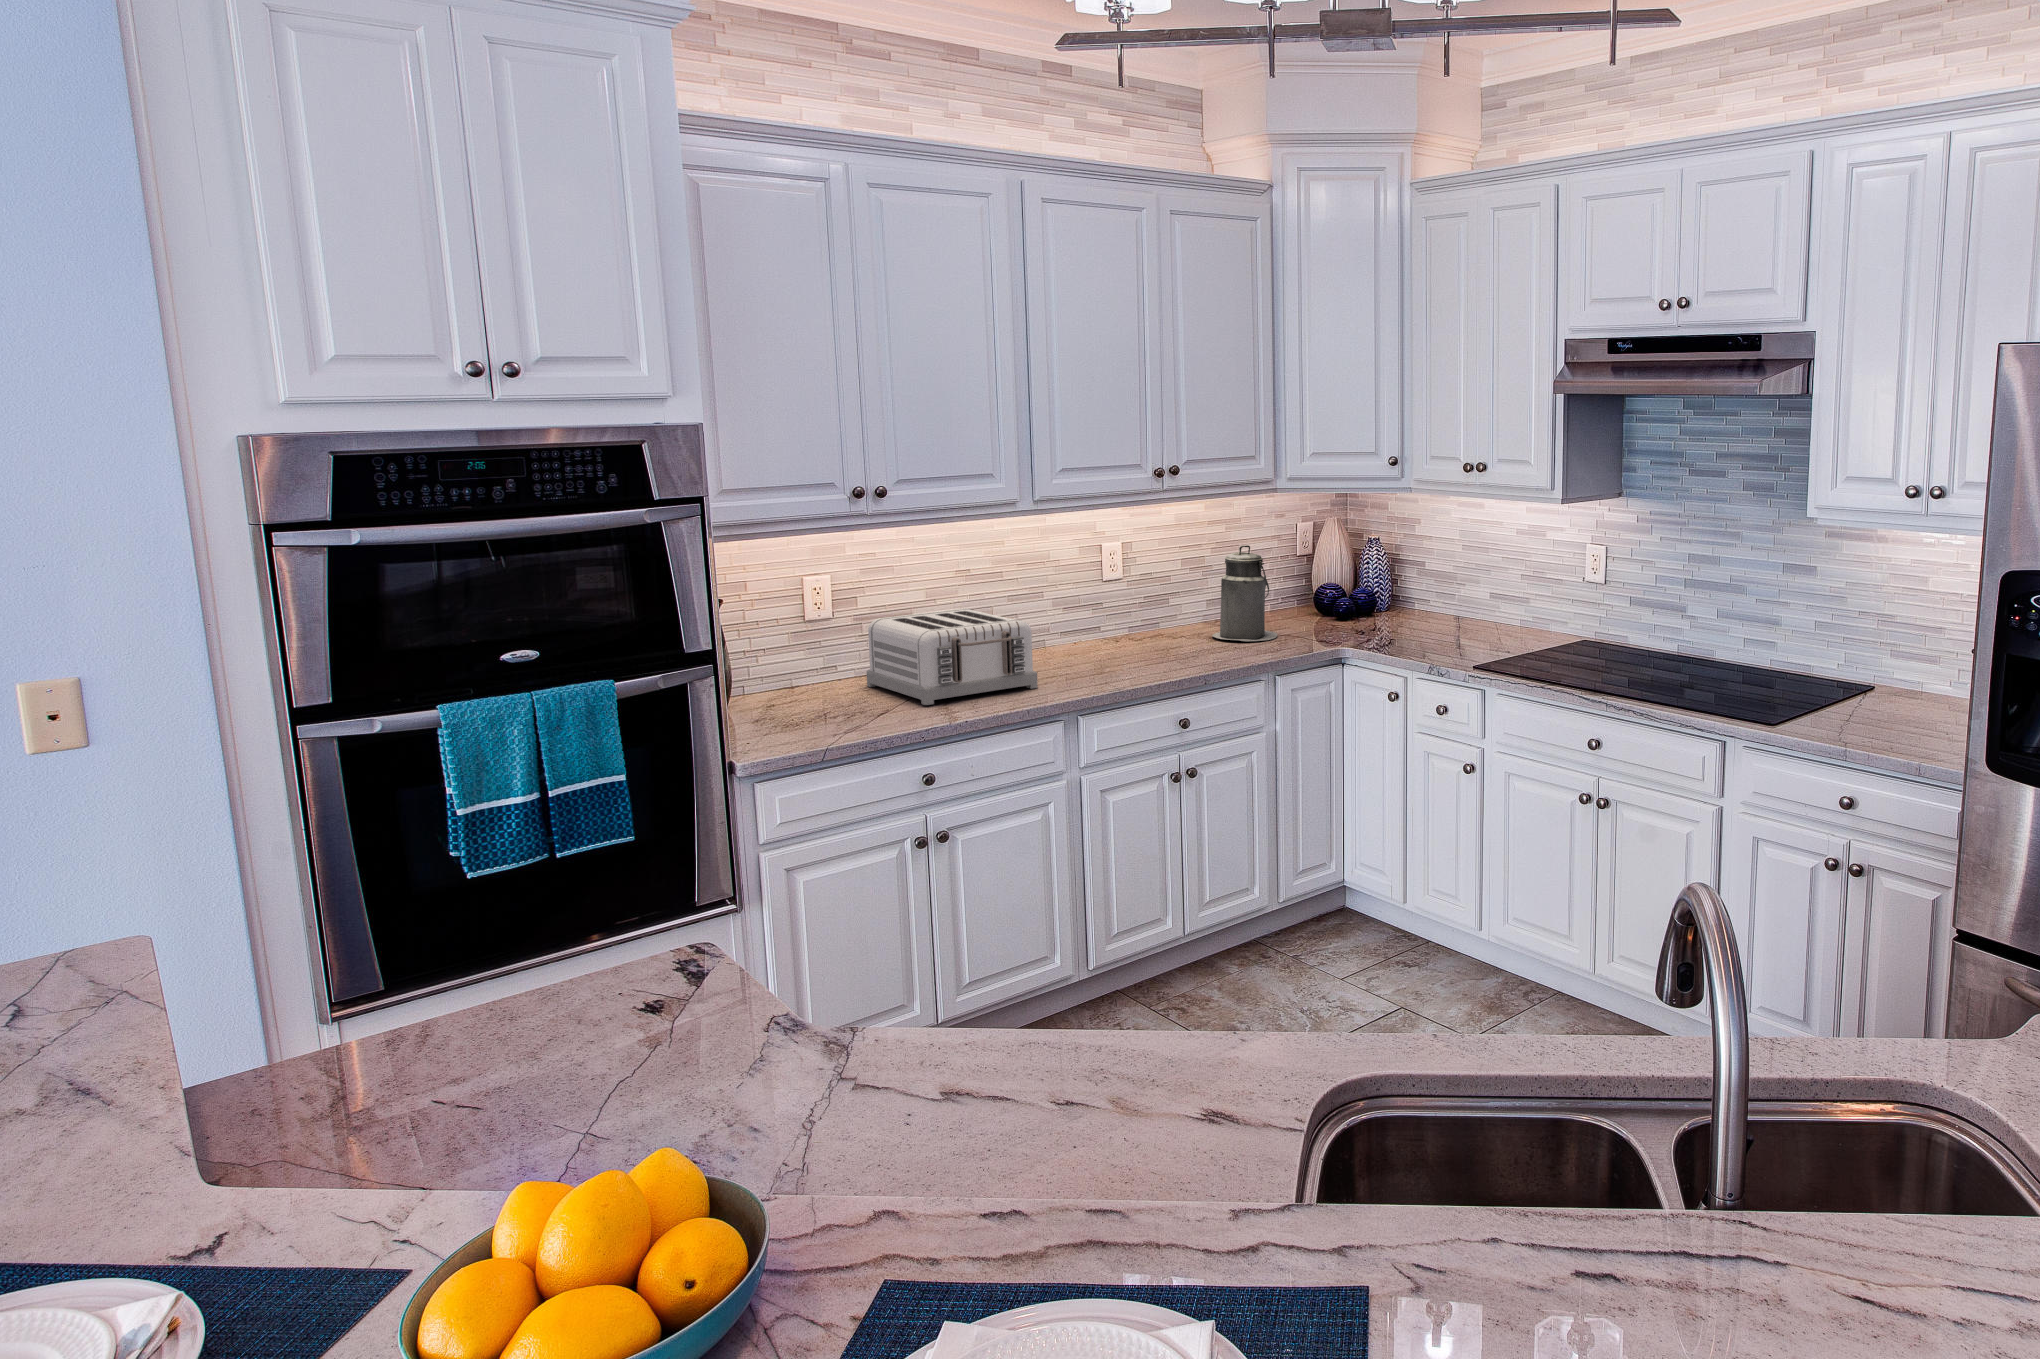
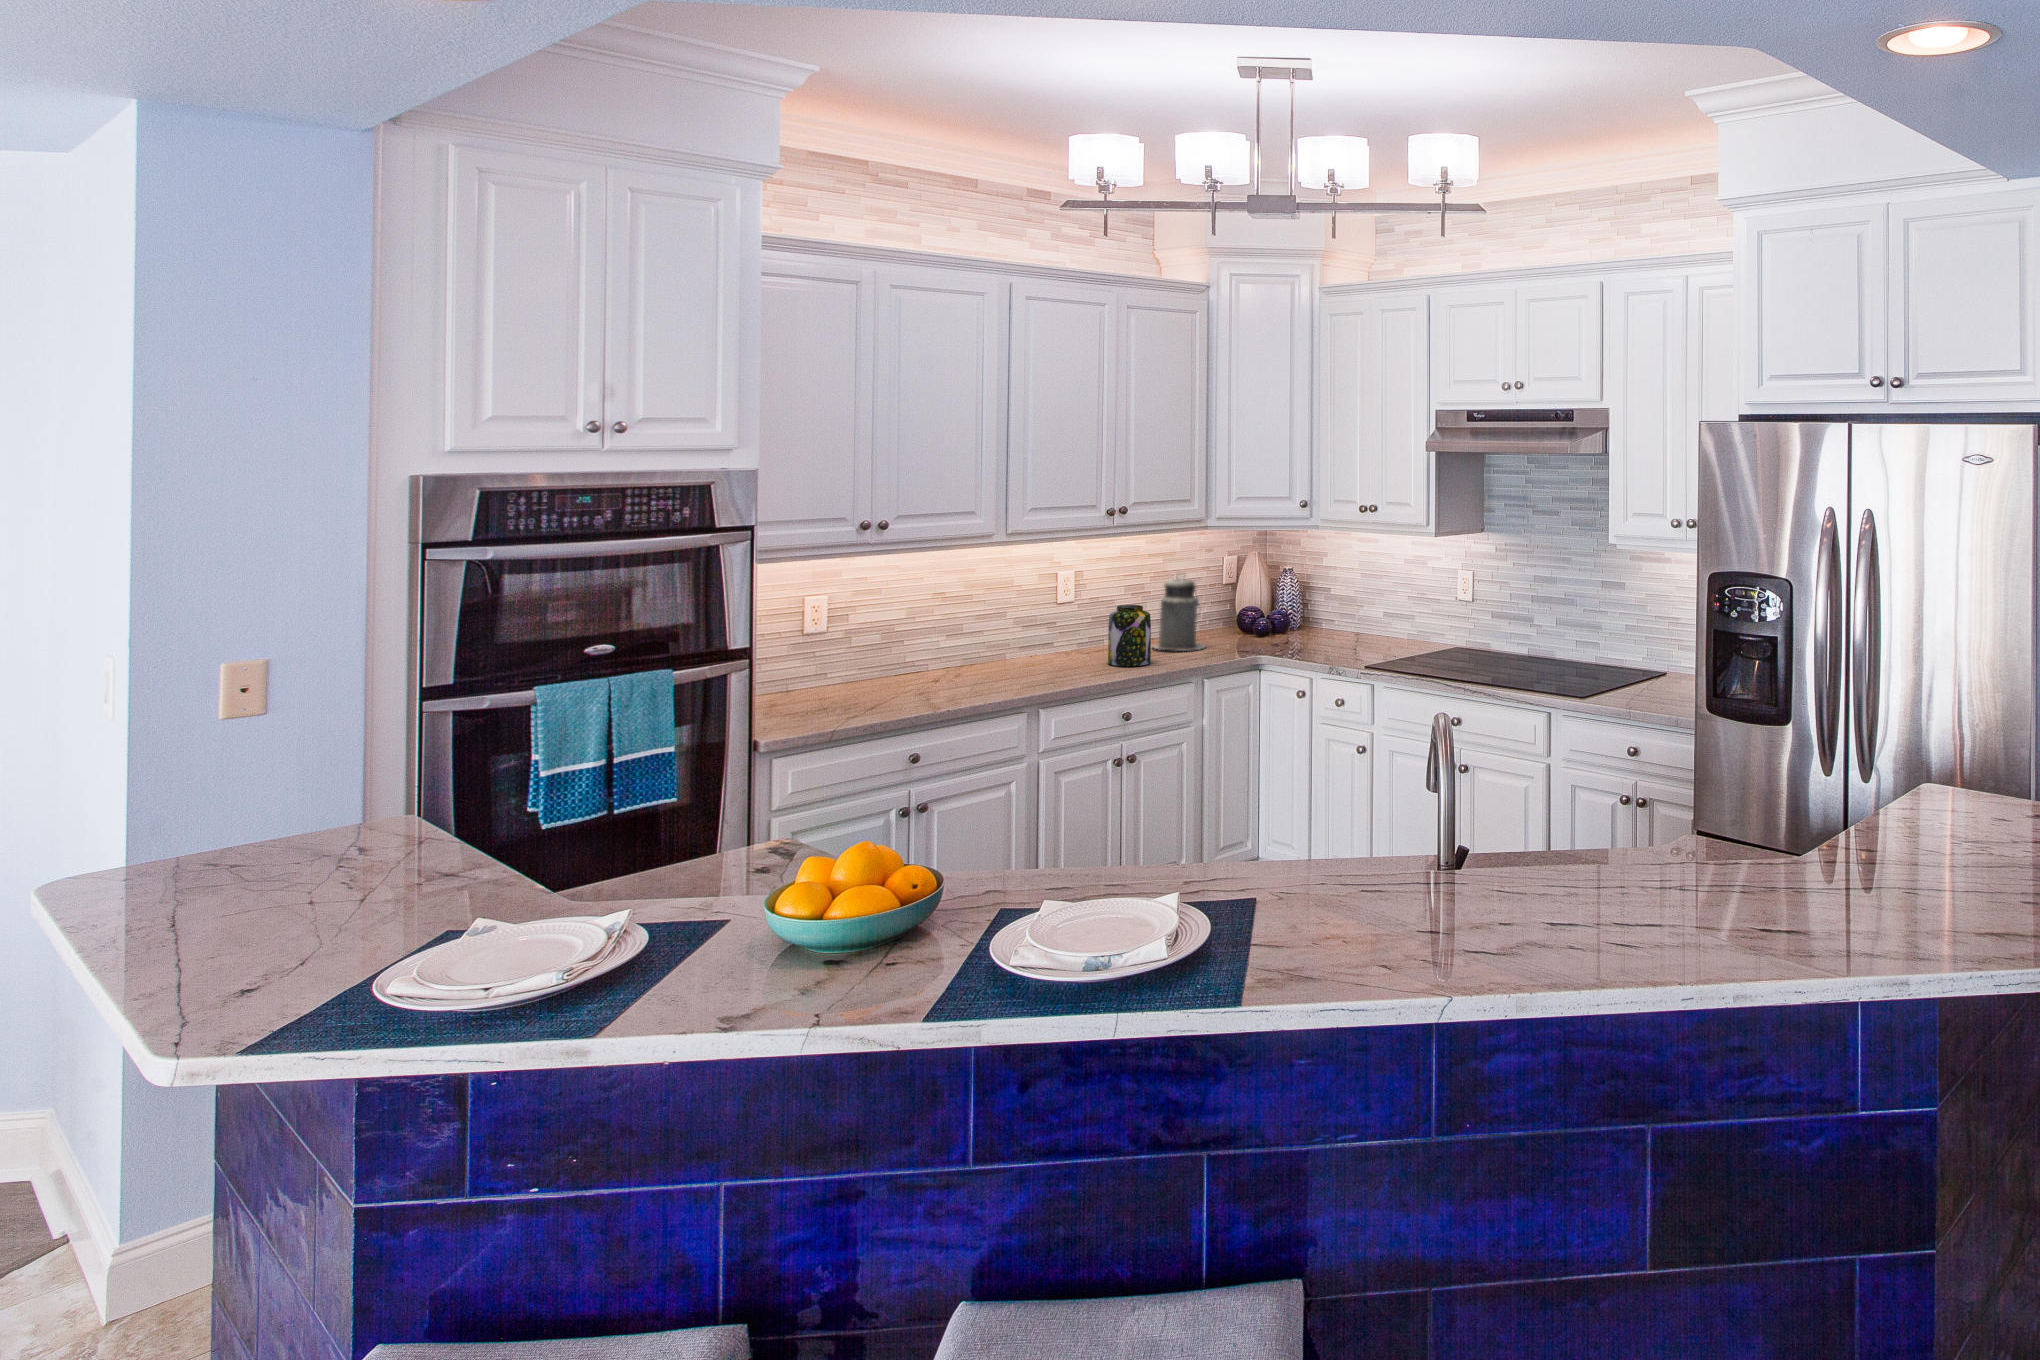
jar: none [1158,586,1210,662] -> present [1108,605,1151,666]
toaster: present [867,608,1038,705] -> none [862,623,1008,700]

